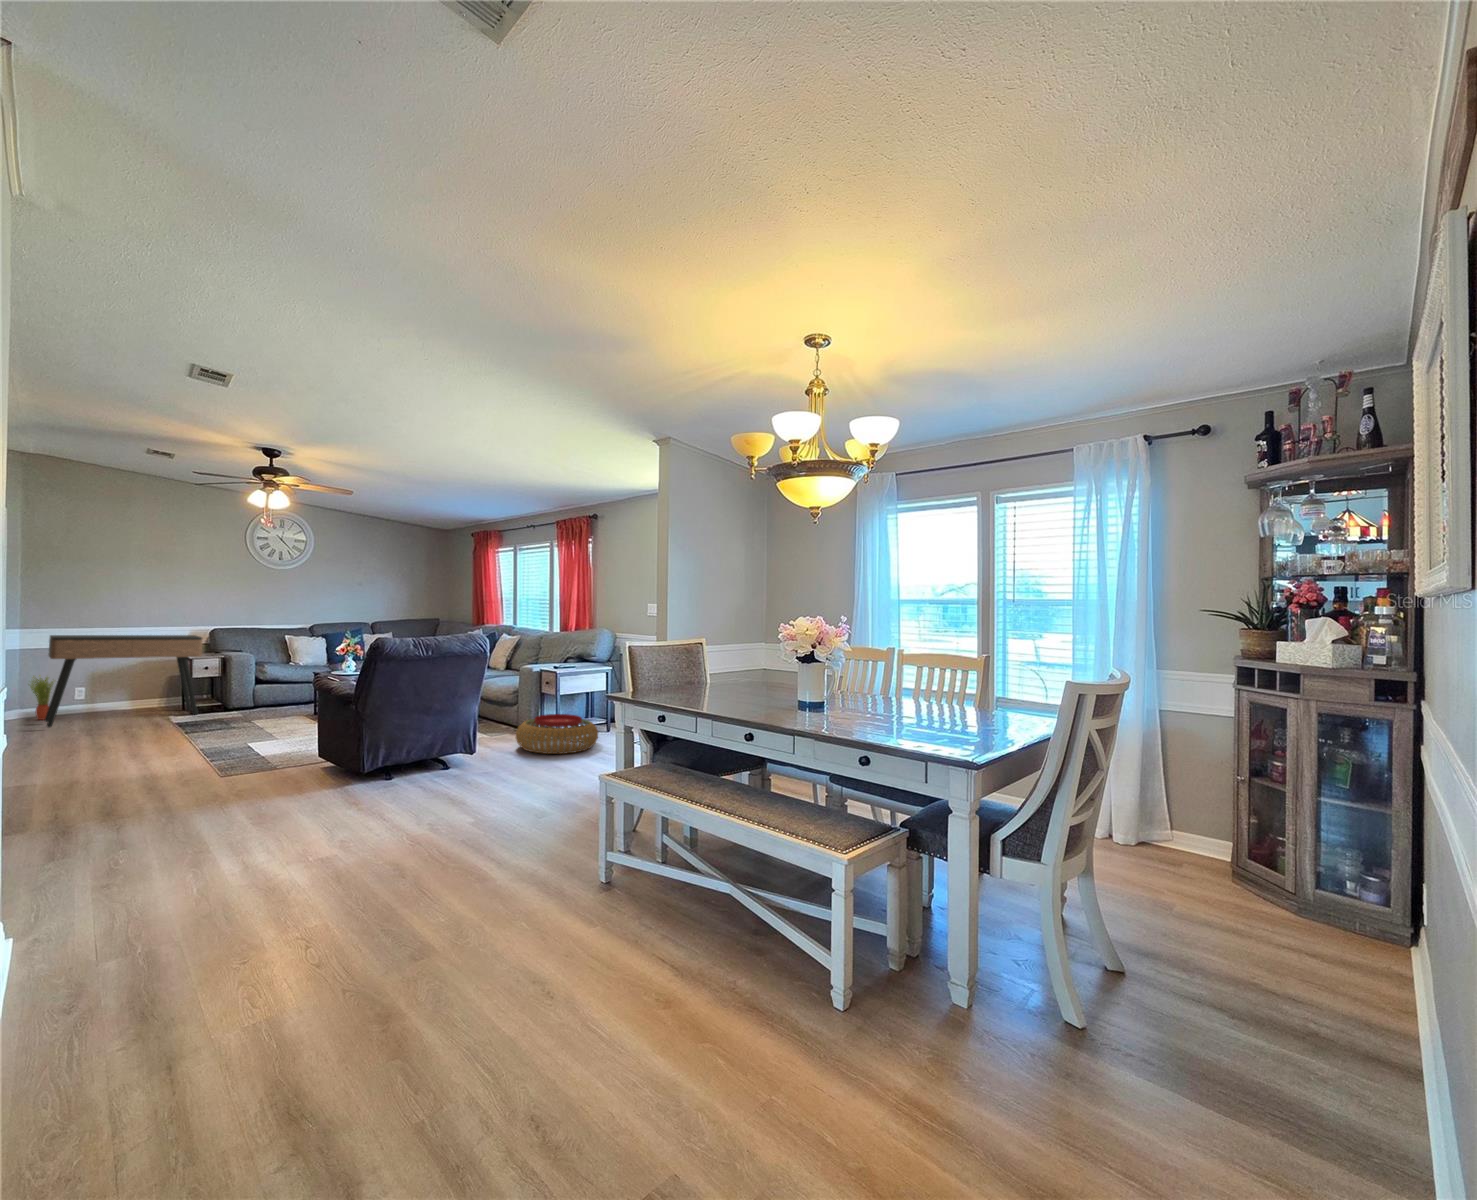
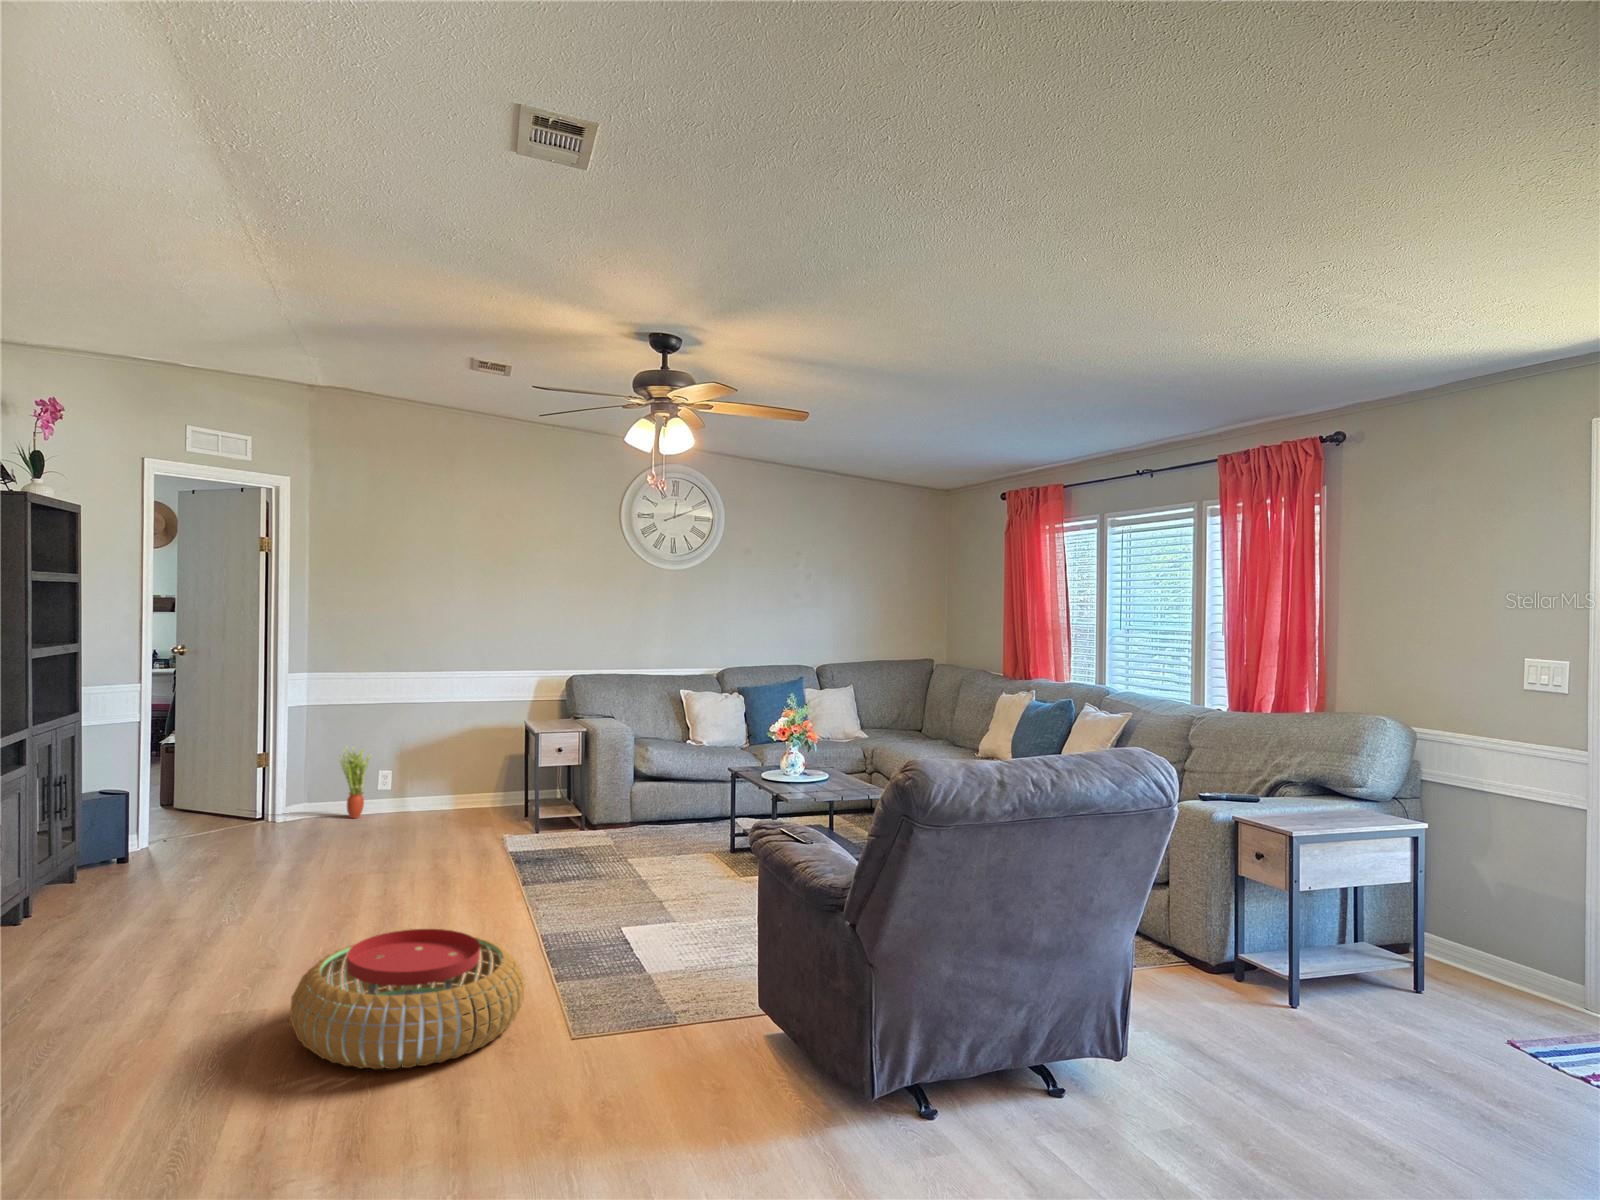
console table: present [44,635,202,727] -> none [349,684,558,840]
pouf: present [516,714,598,754] -> present [290,929,525,1069]

